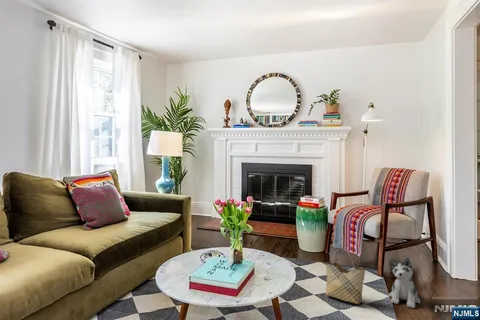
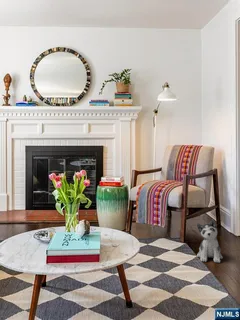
woven basket: present [326,245,365,304] -> none [143,214,180,266]

